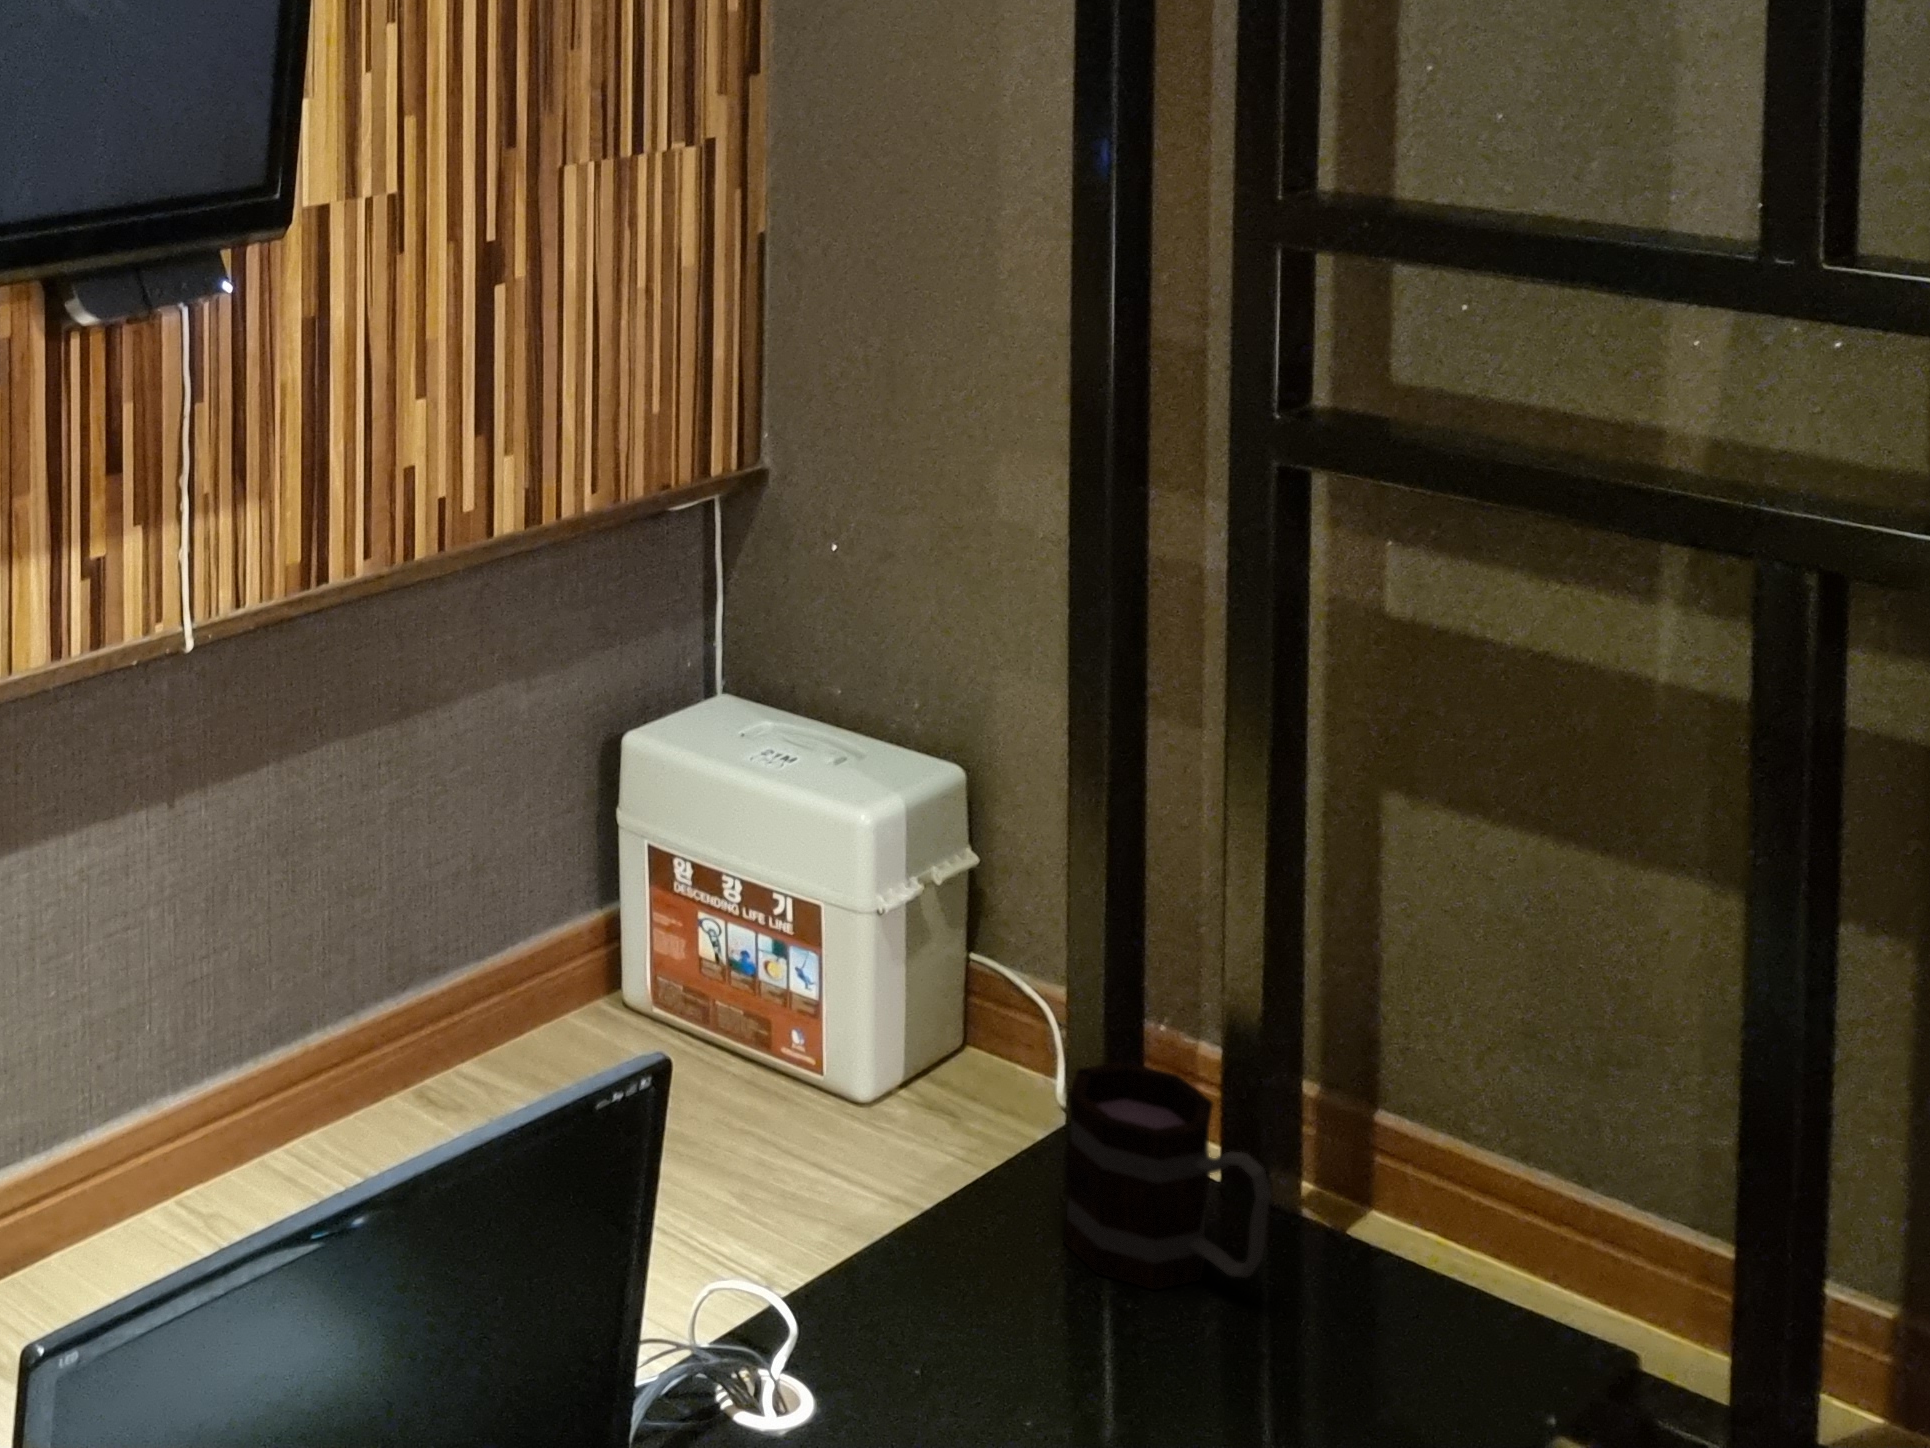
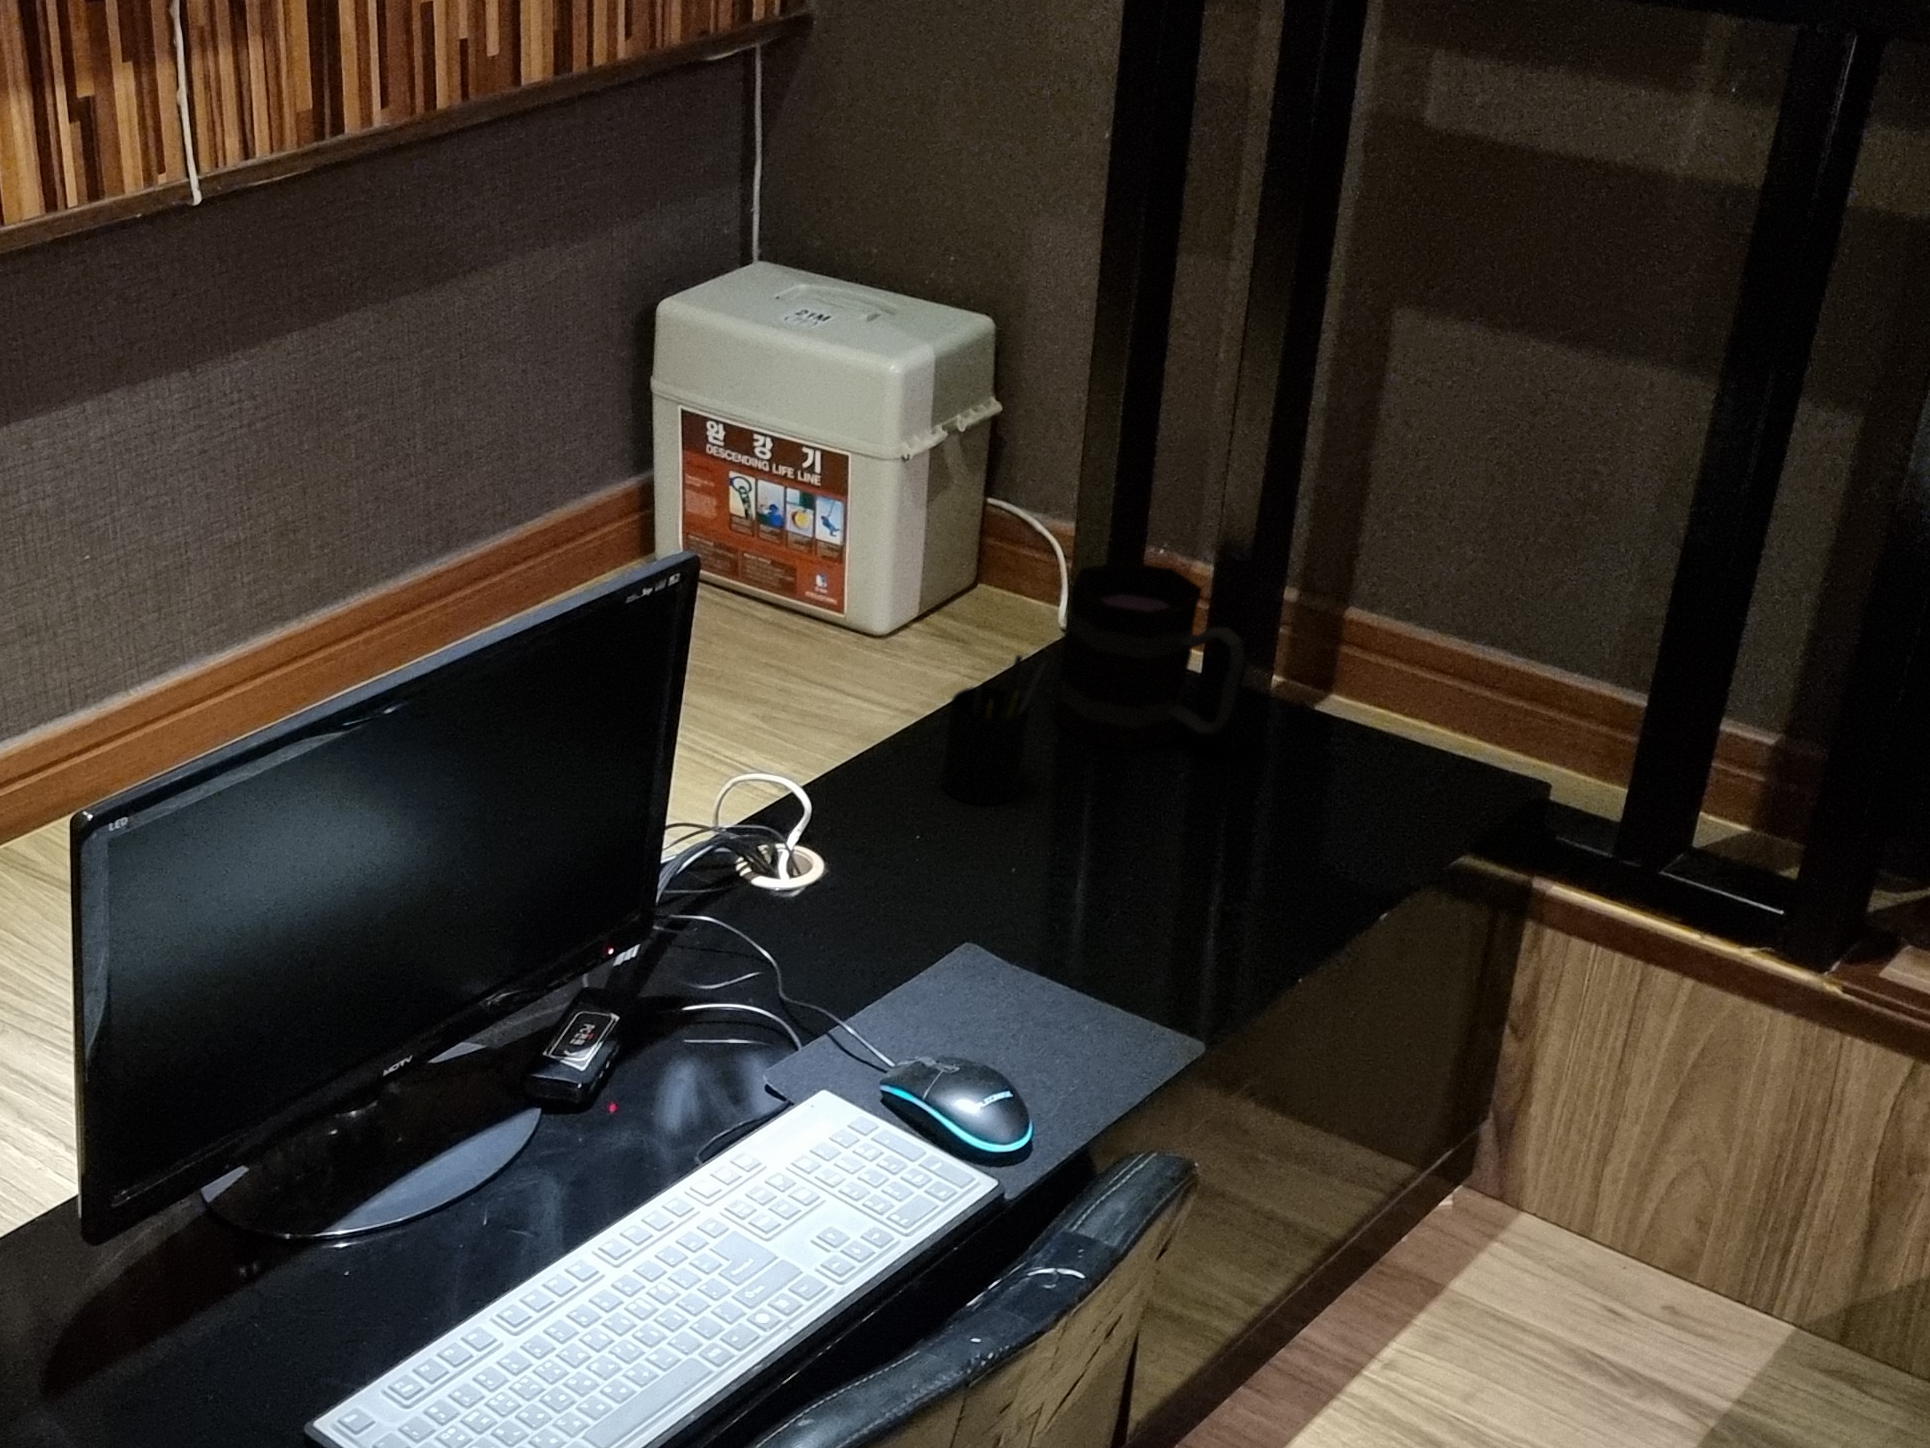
pen holder: none [944,1173,1050,1352] -> present [943,655,1046,804]

